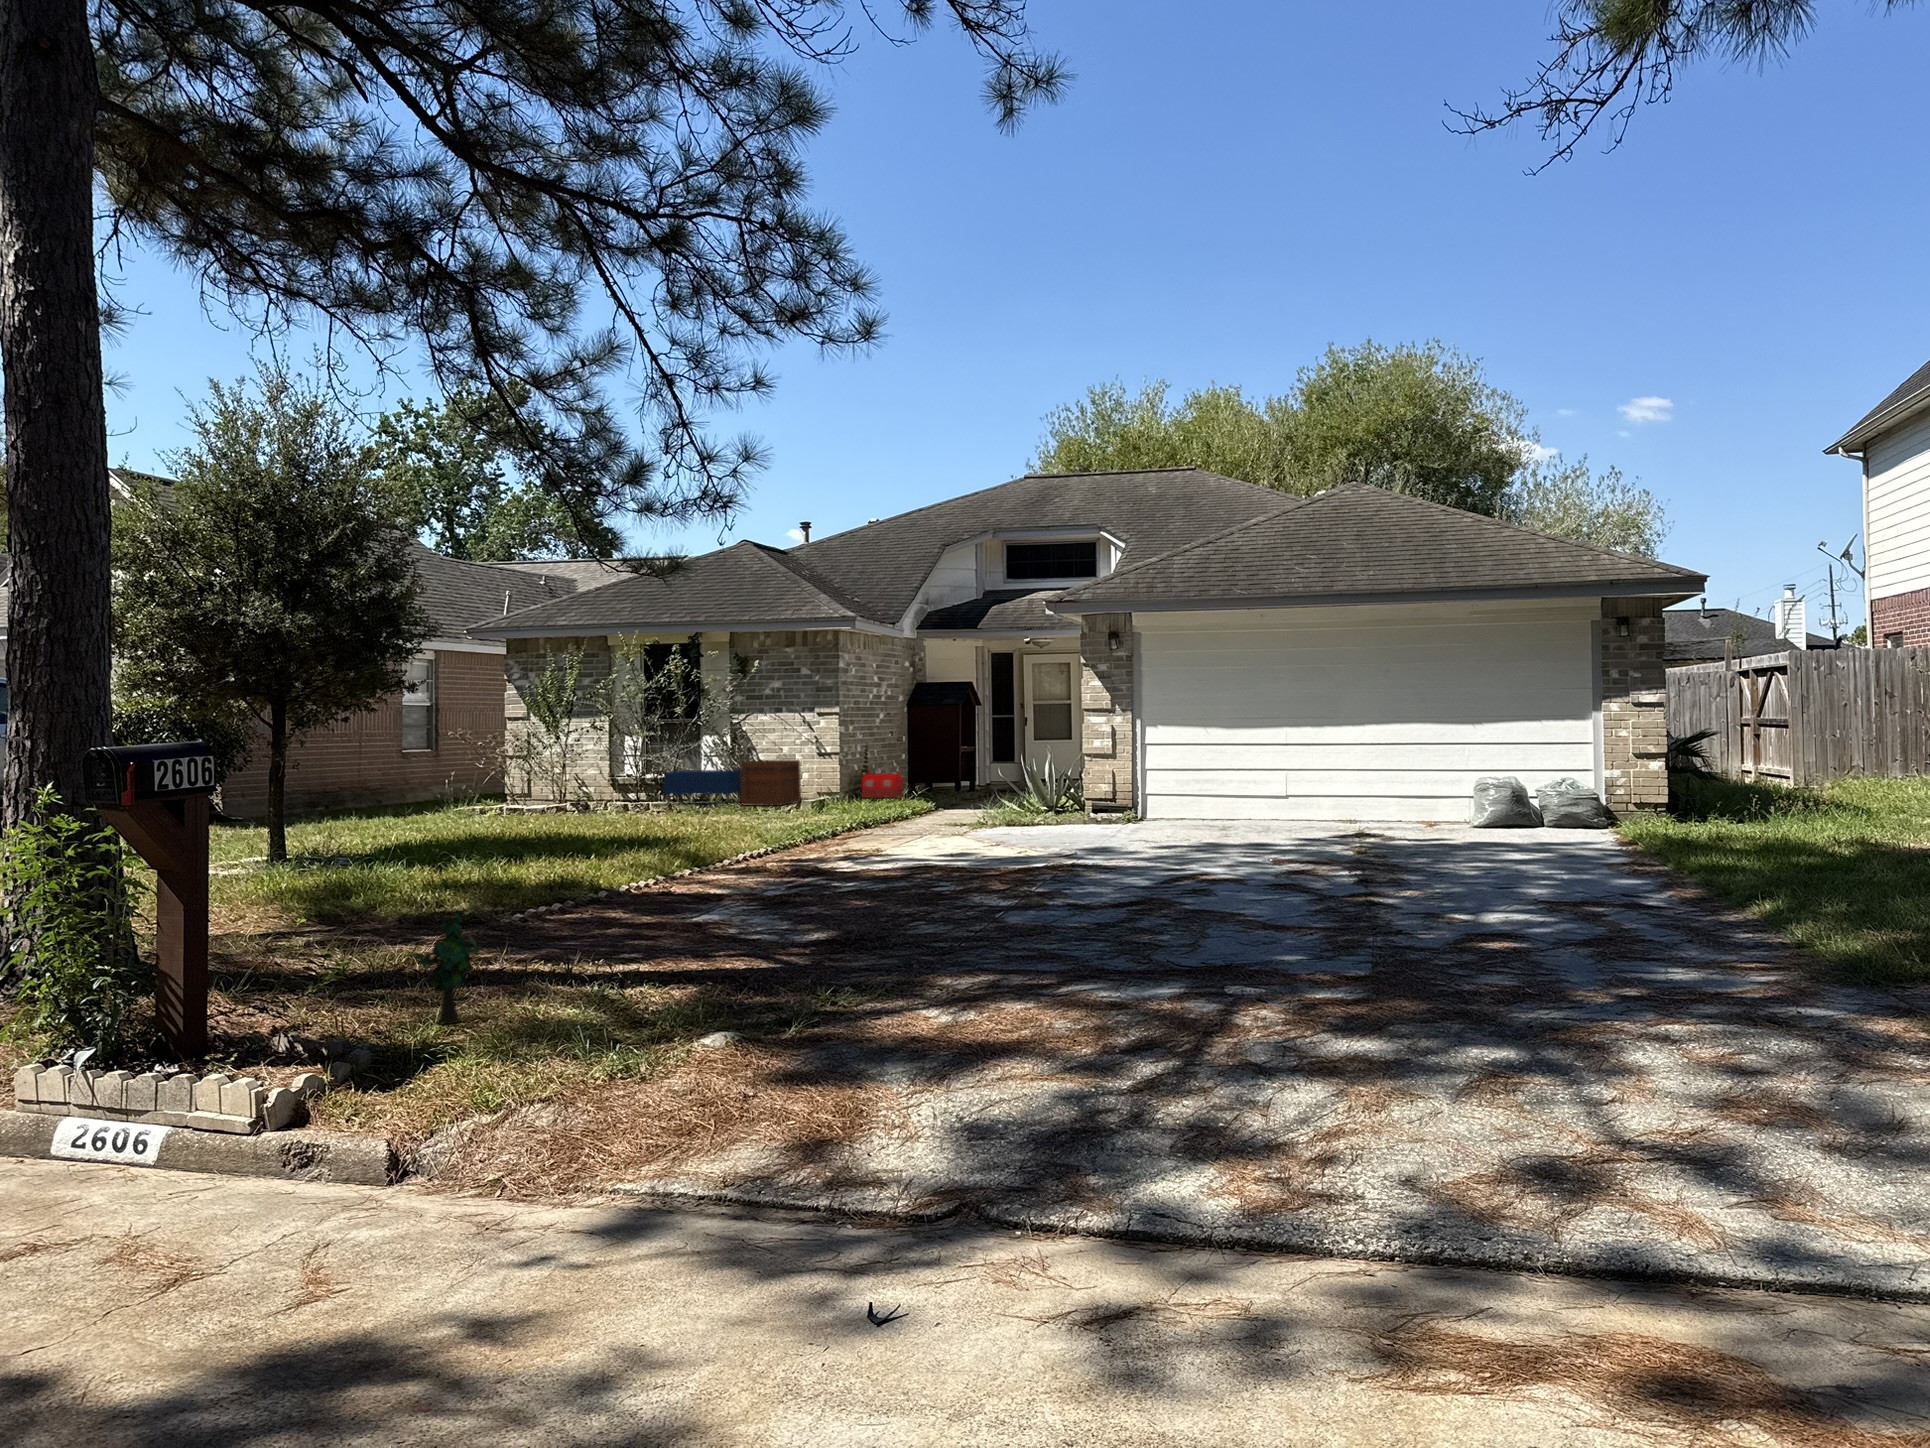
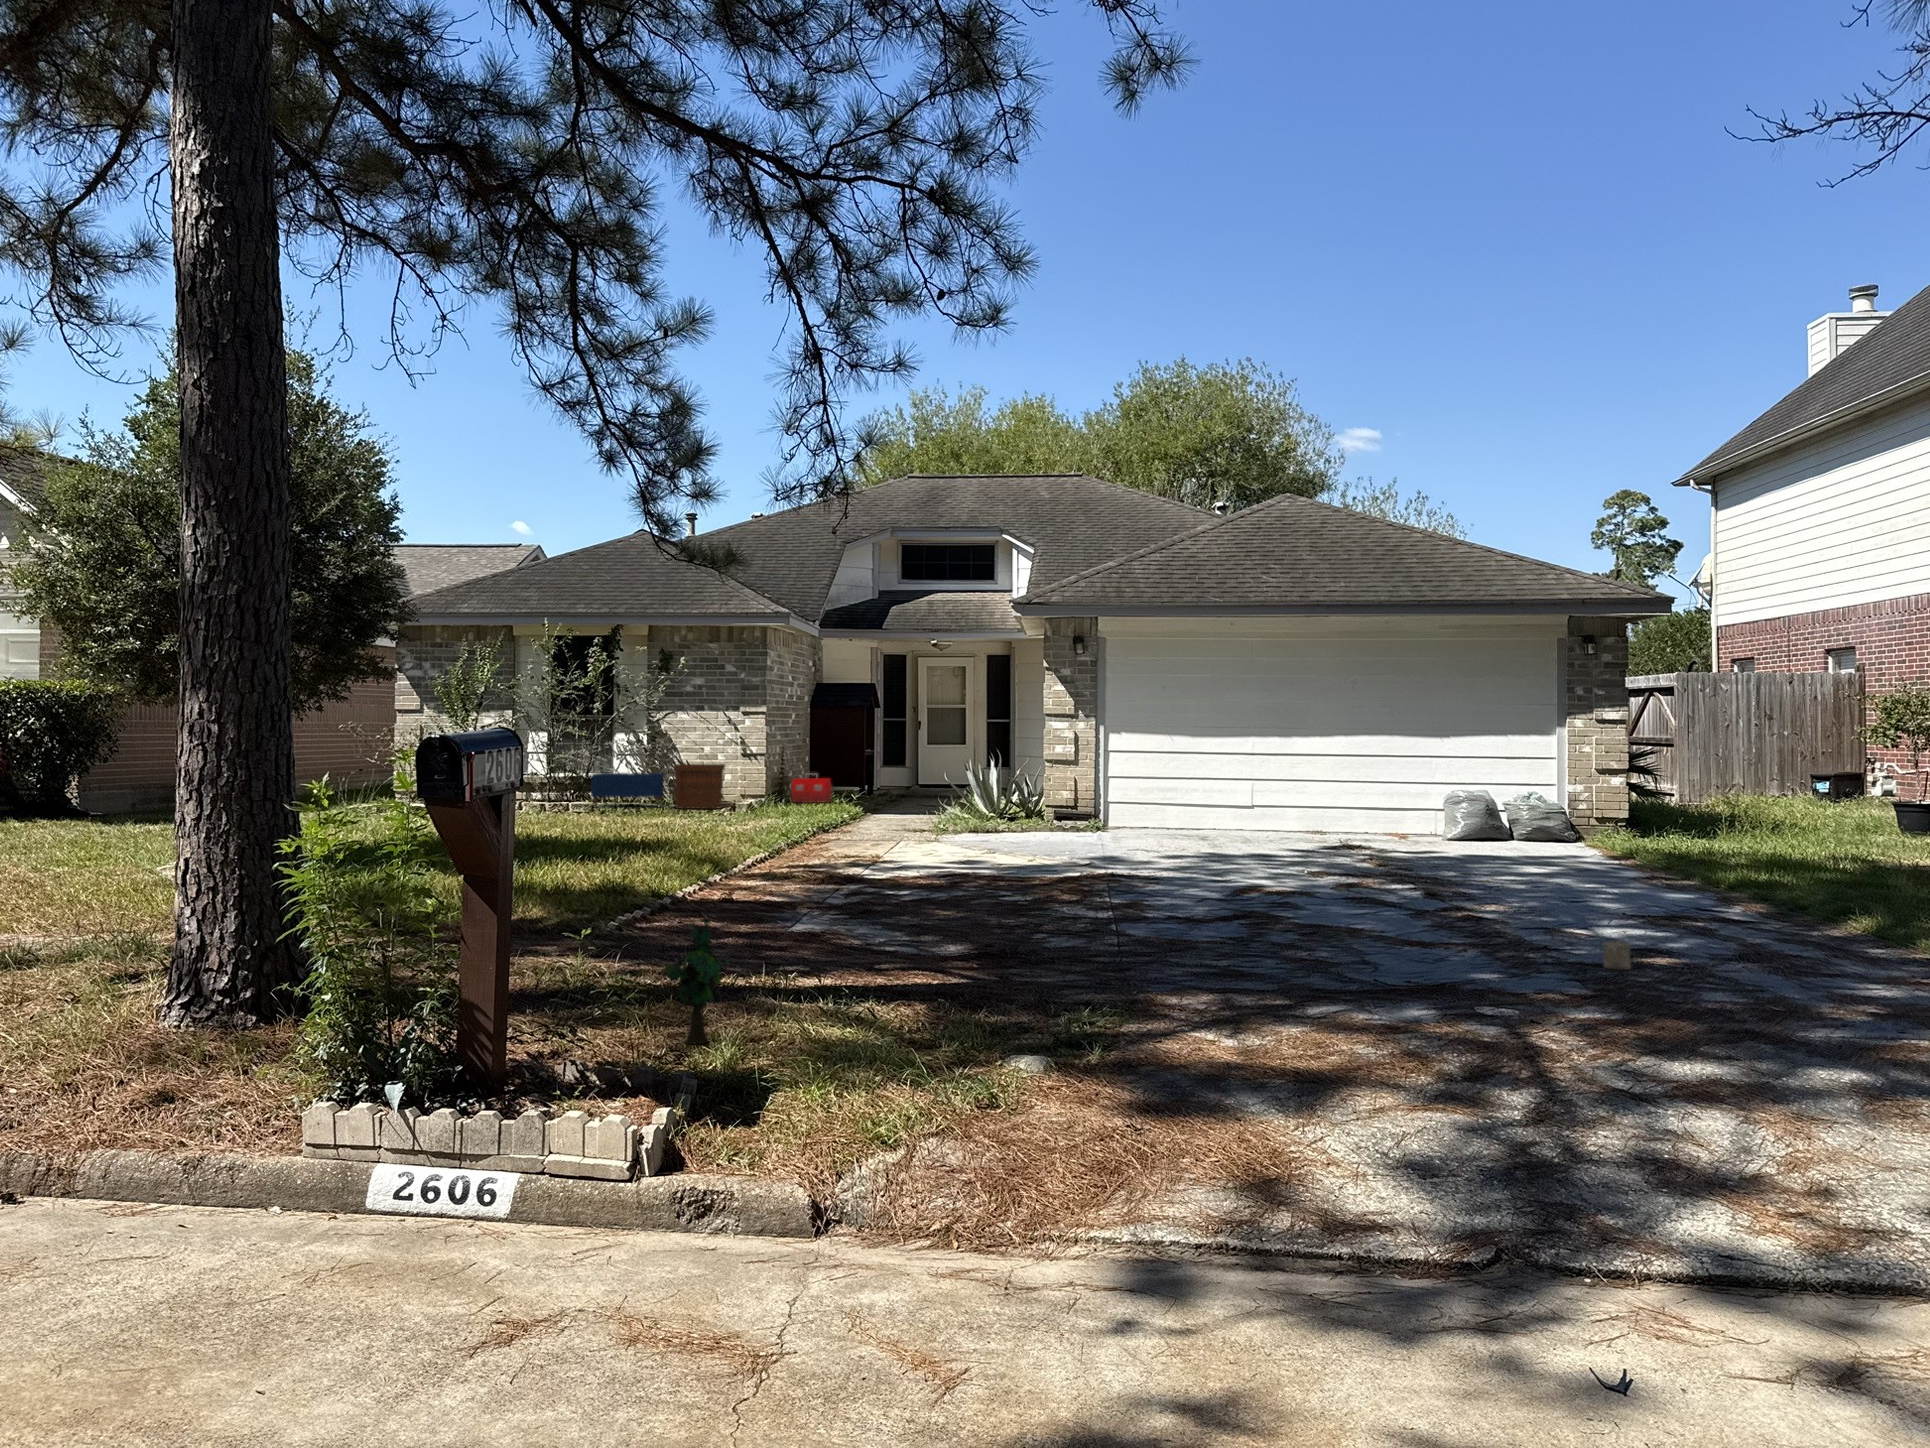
watering can: none [1395,933,1429,962] -> present [1603,940,1631,970]

